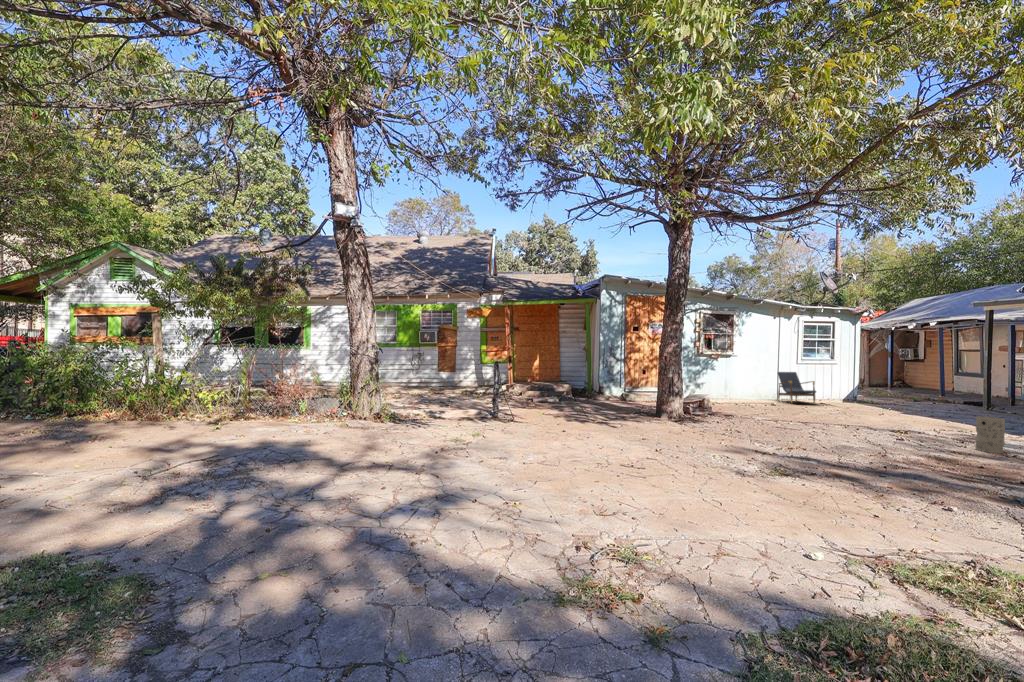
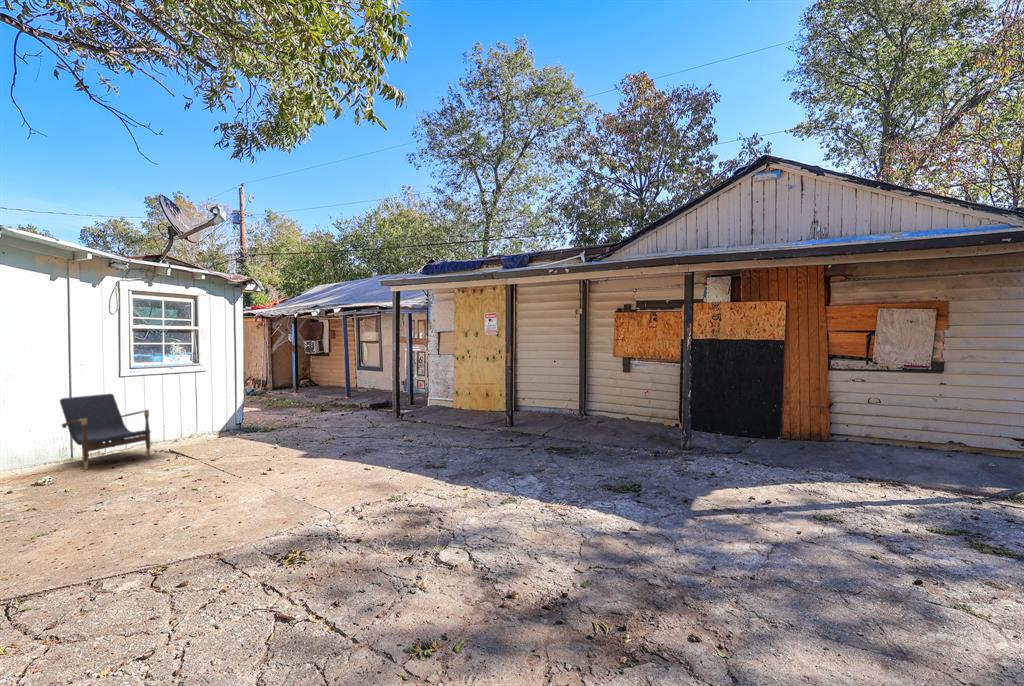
trash can: present [975,416,1005,453] -> none [438,512,493,623]

